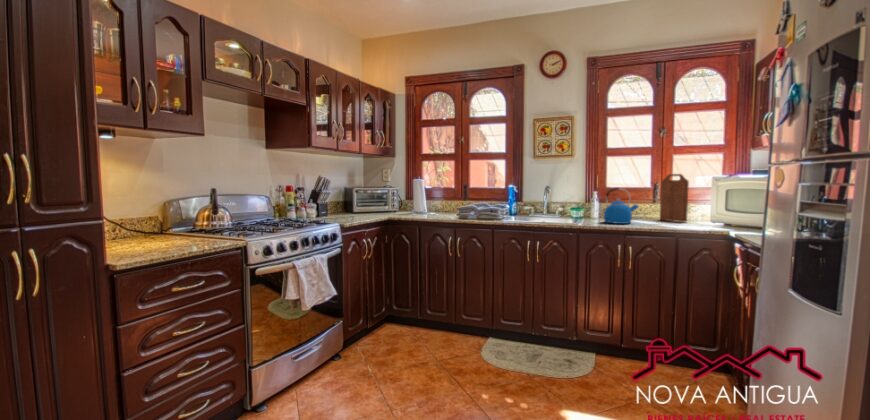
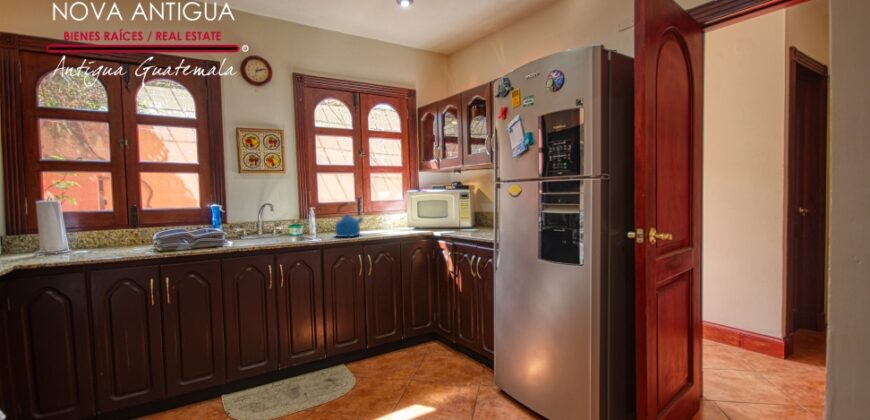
cutting board: present [660,174,689,222] -> none [365,189,389,229]

